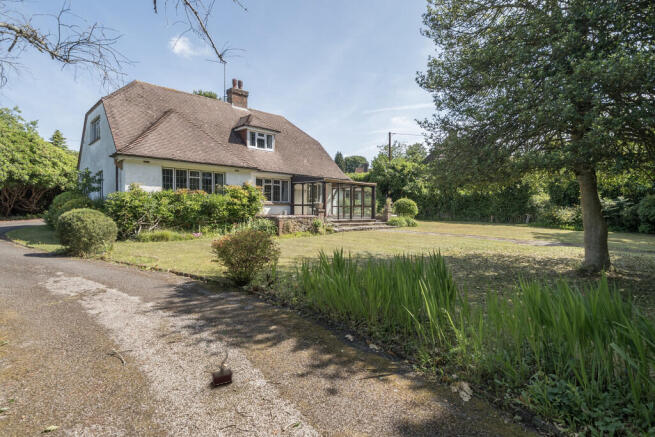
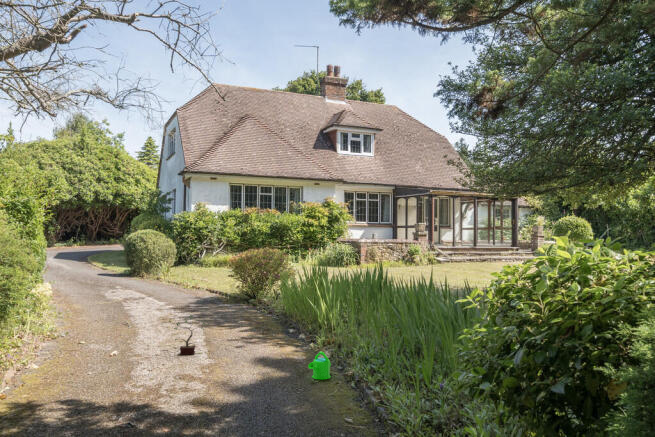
watering can: none [420,370,446,409] -> present [309,352,331,380]

